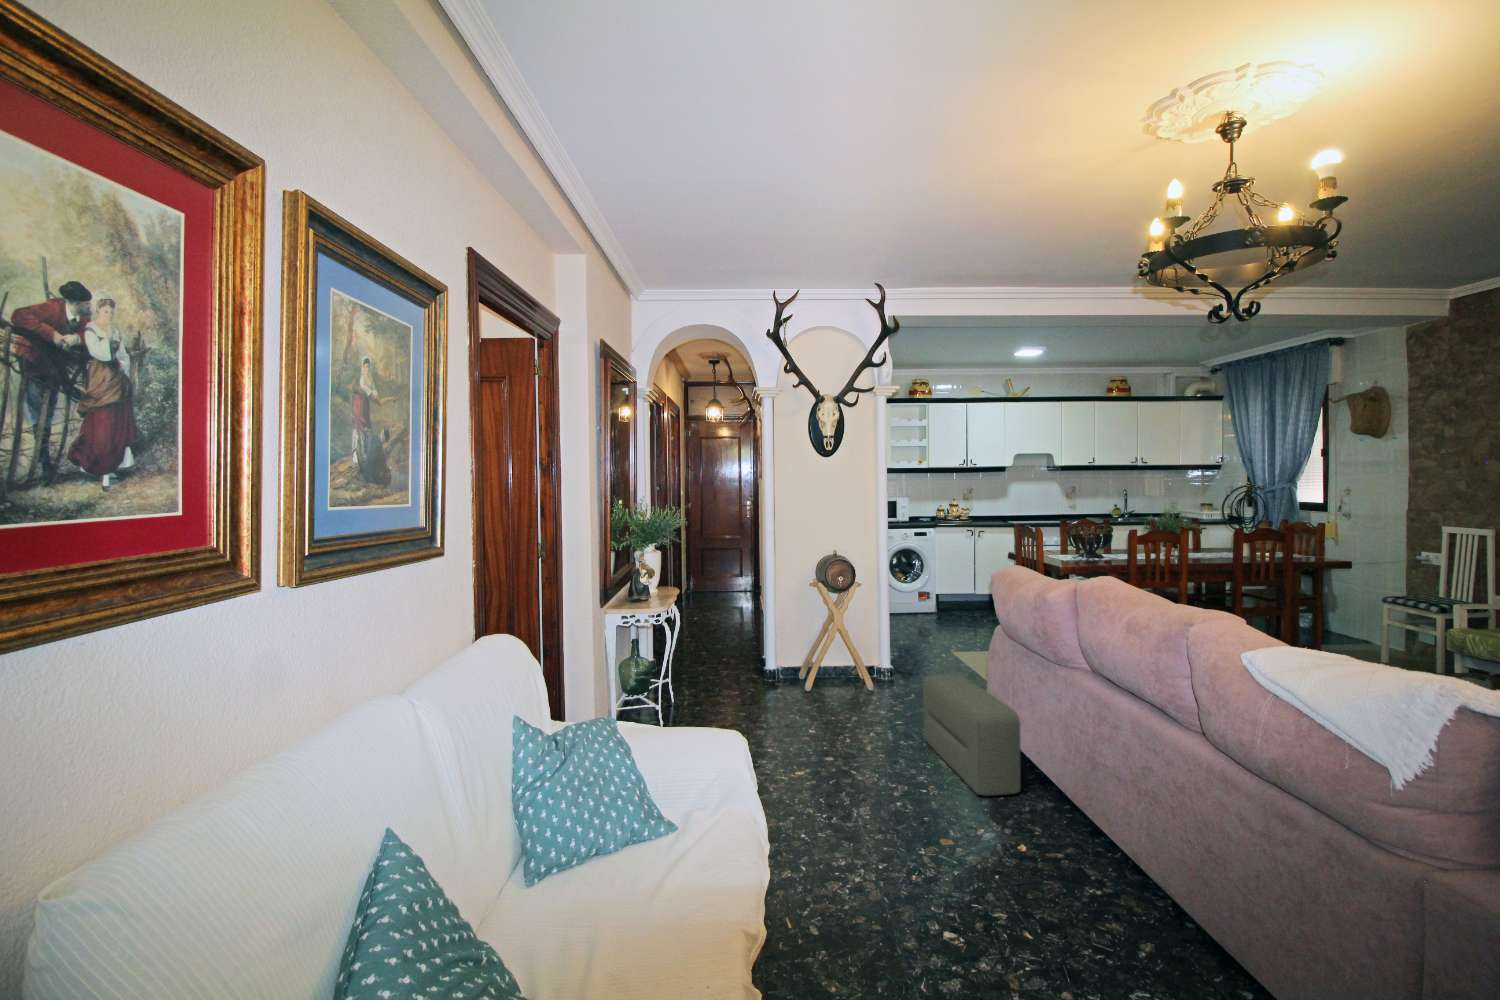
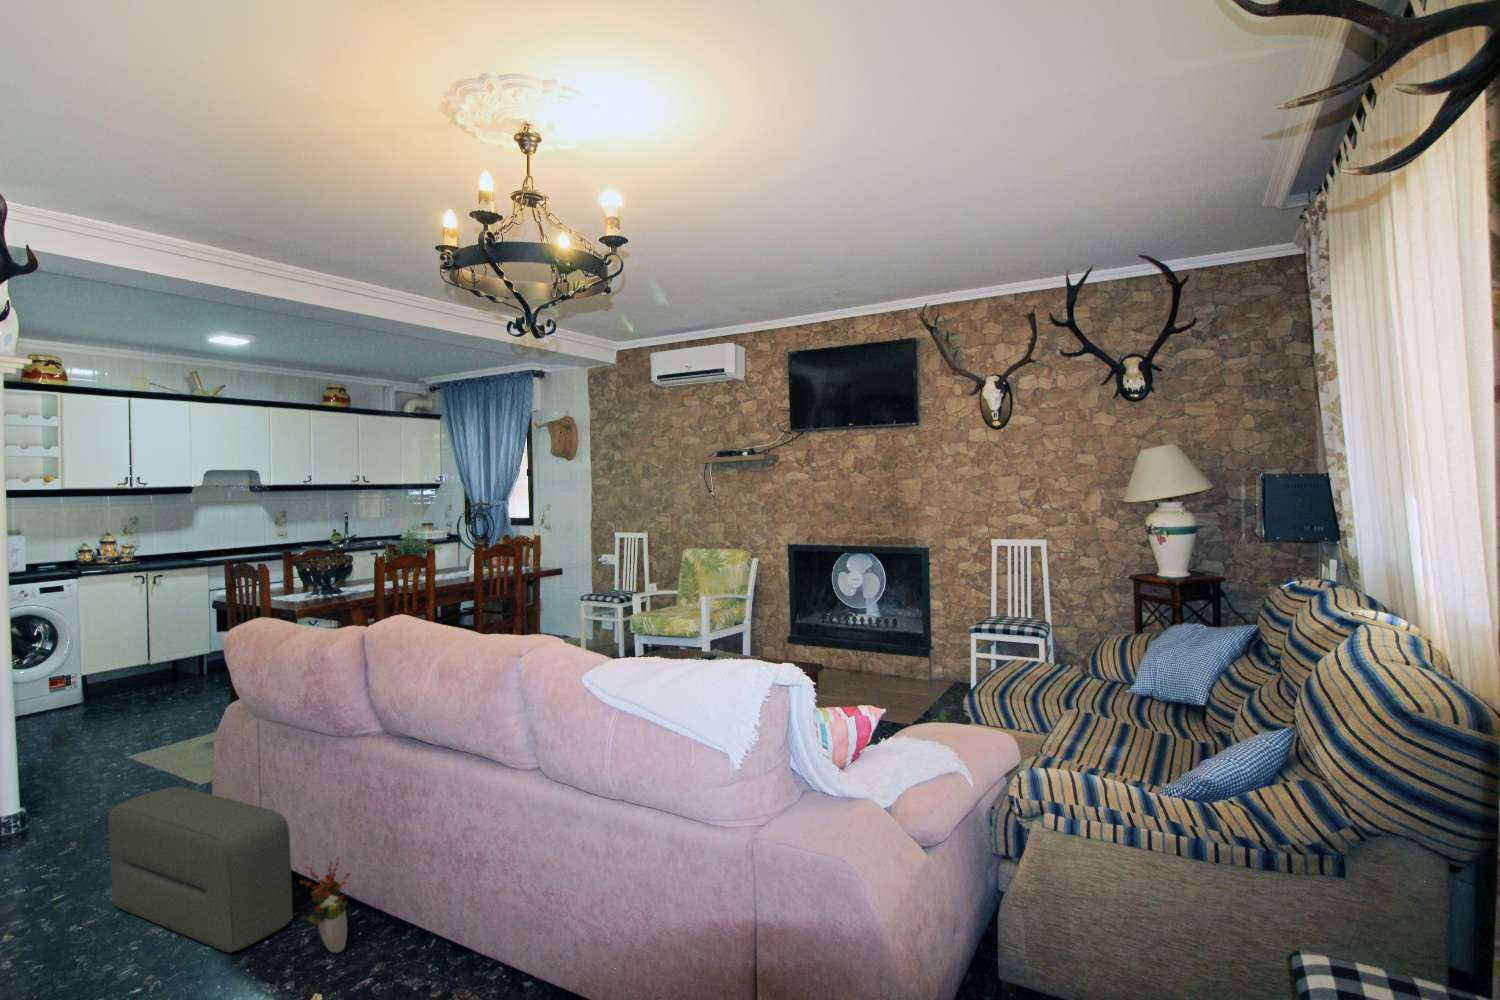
decorative plant: none [1020,753,1057,827] -> present [300,858,350,953]

